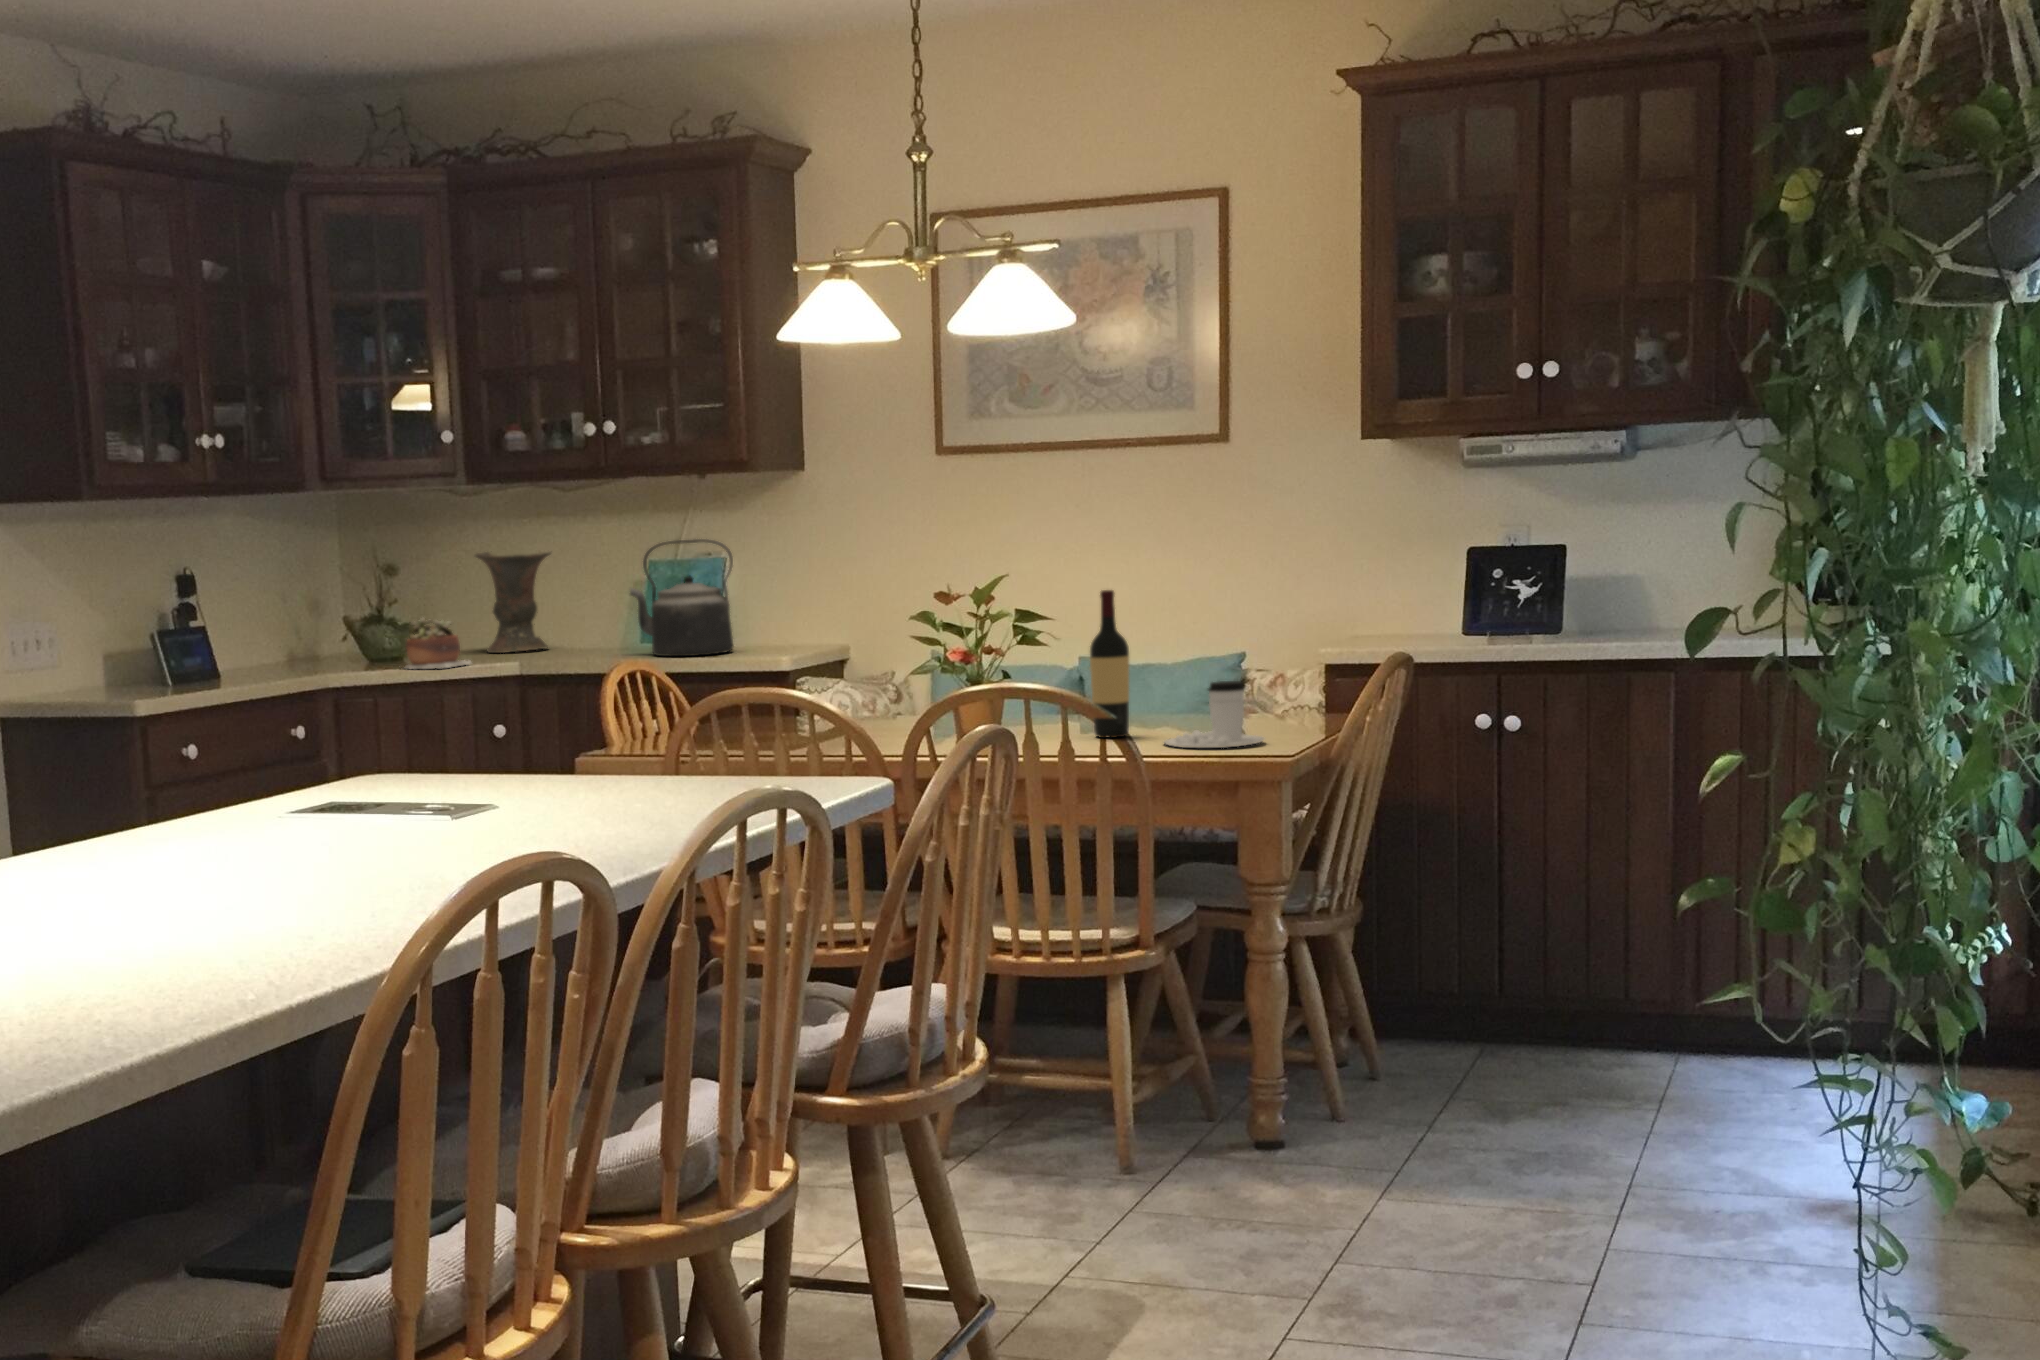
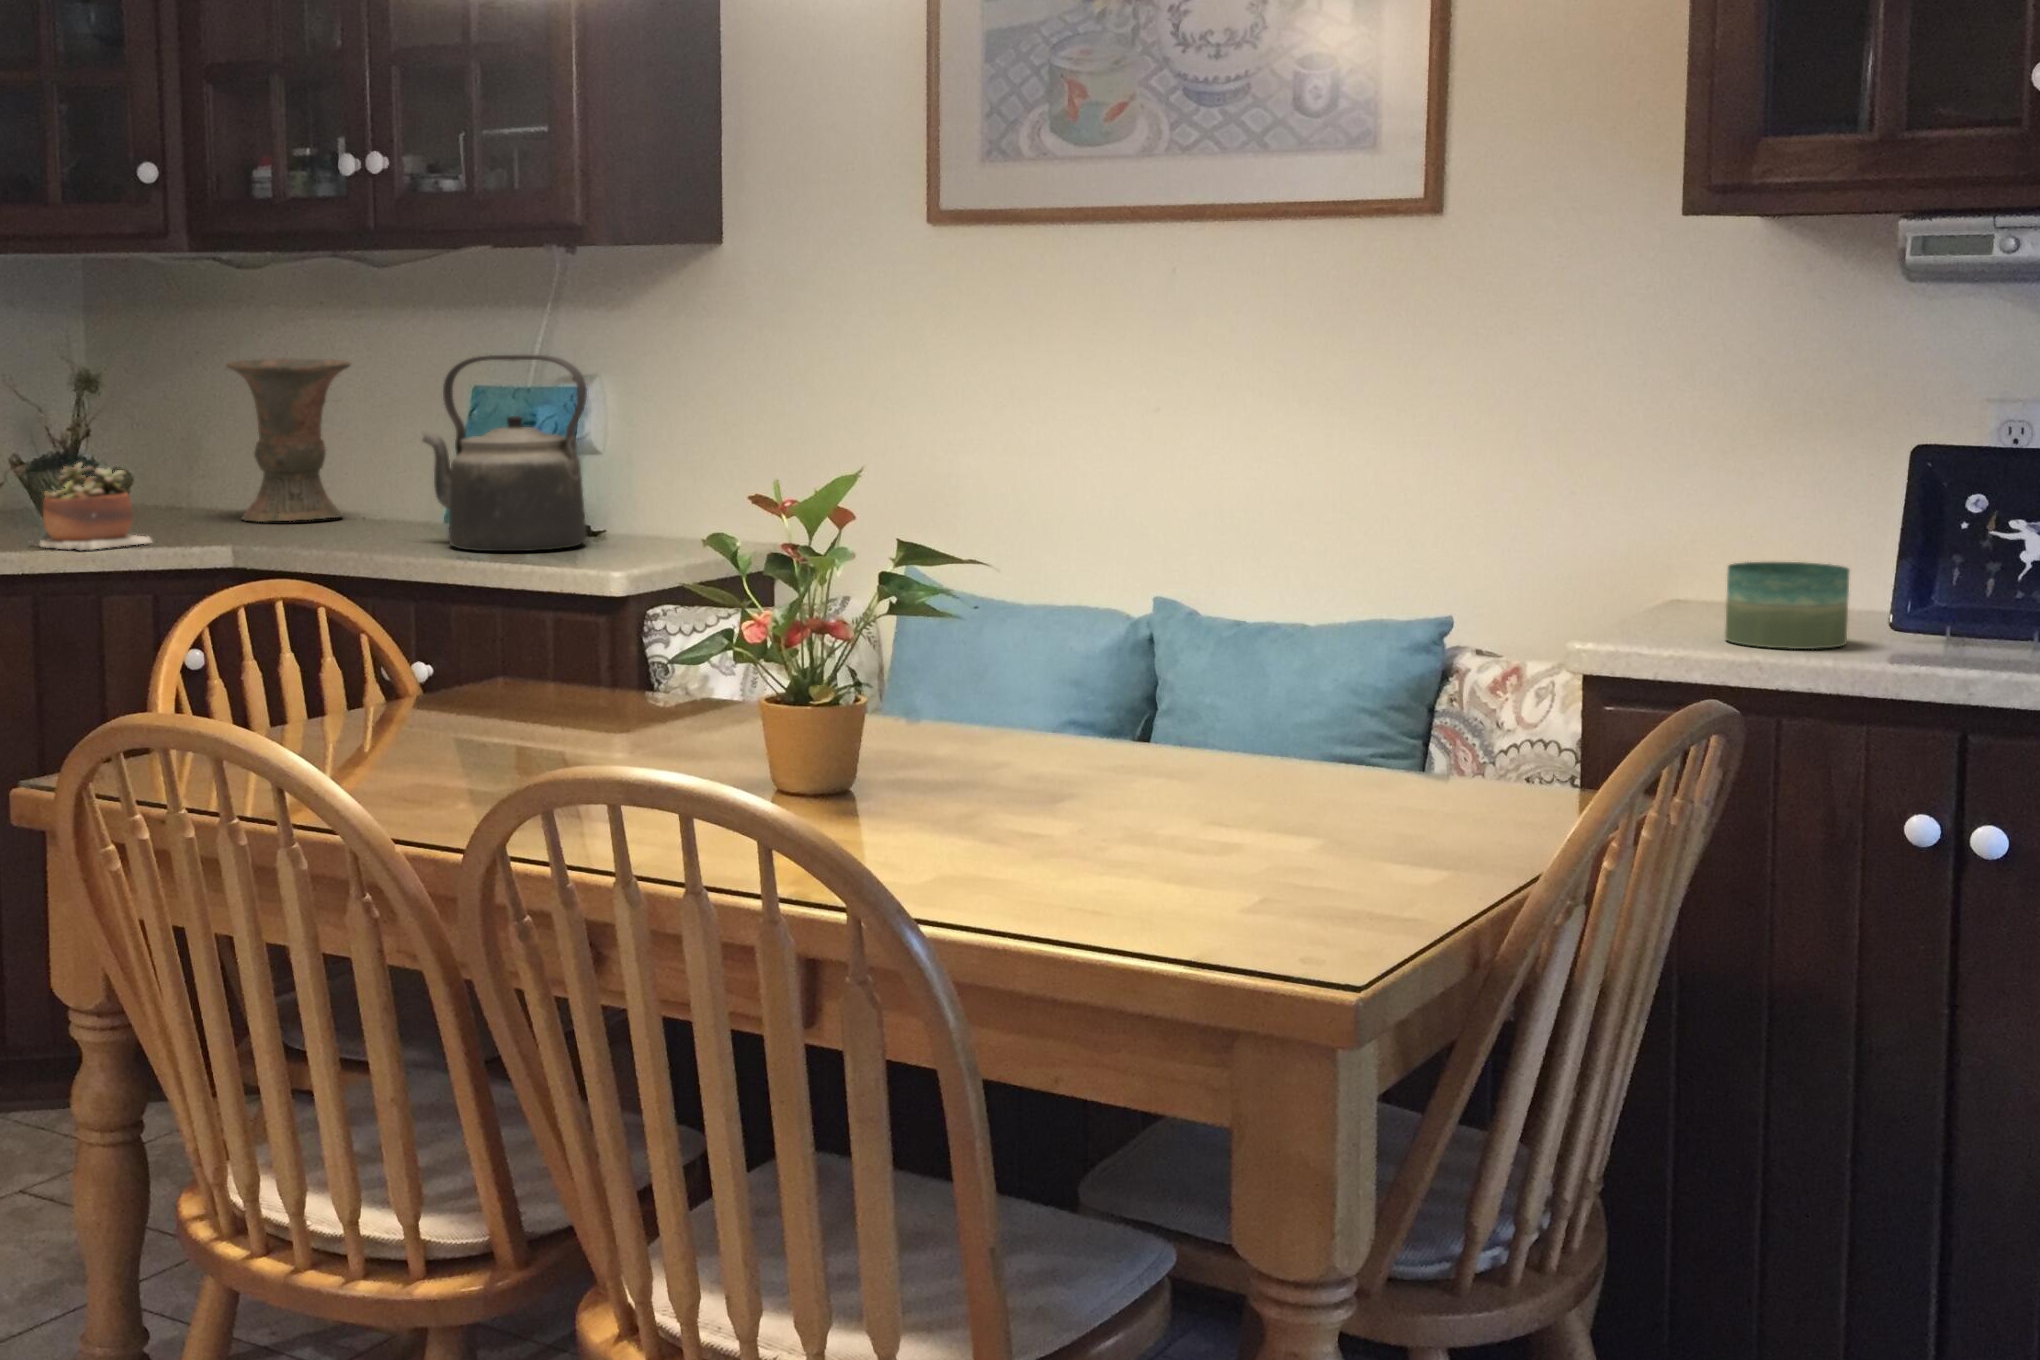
wine bottle: present [1090,590,1129,738] -> none [998,509,1085,833]
candle: none [1389,606,1445,646] -> present [1725,562,1849,649]
coffee cup: present [1164,681,1265,748] -> none [1119,738,1359,905]

